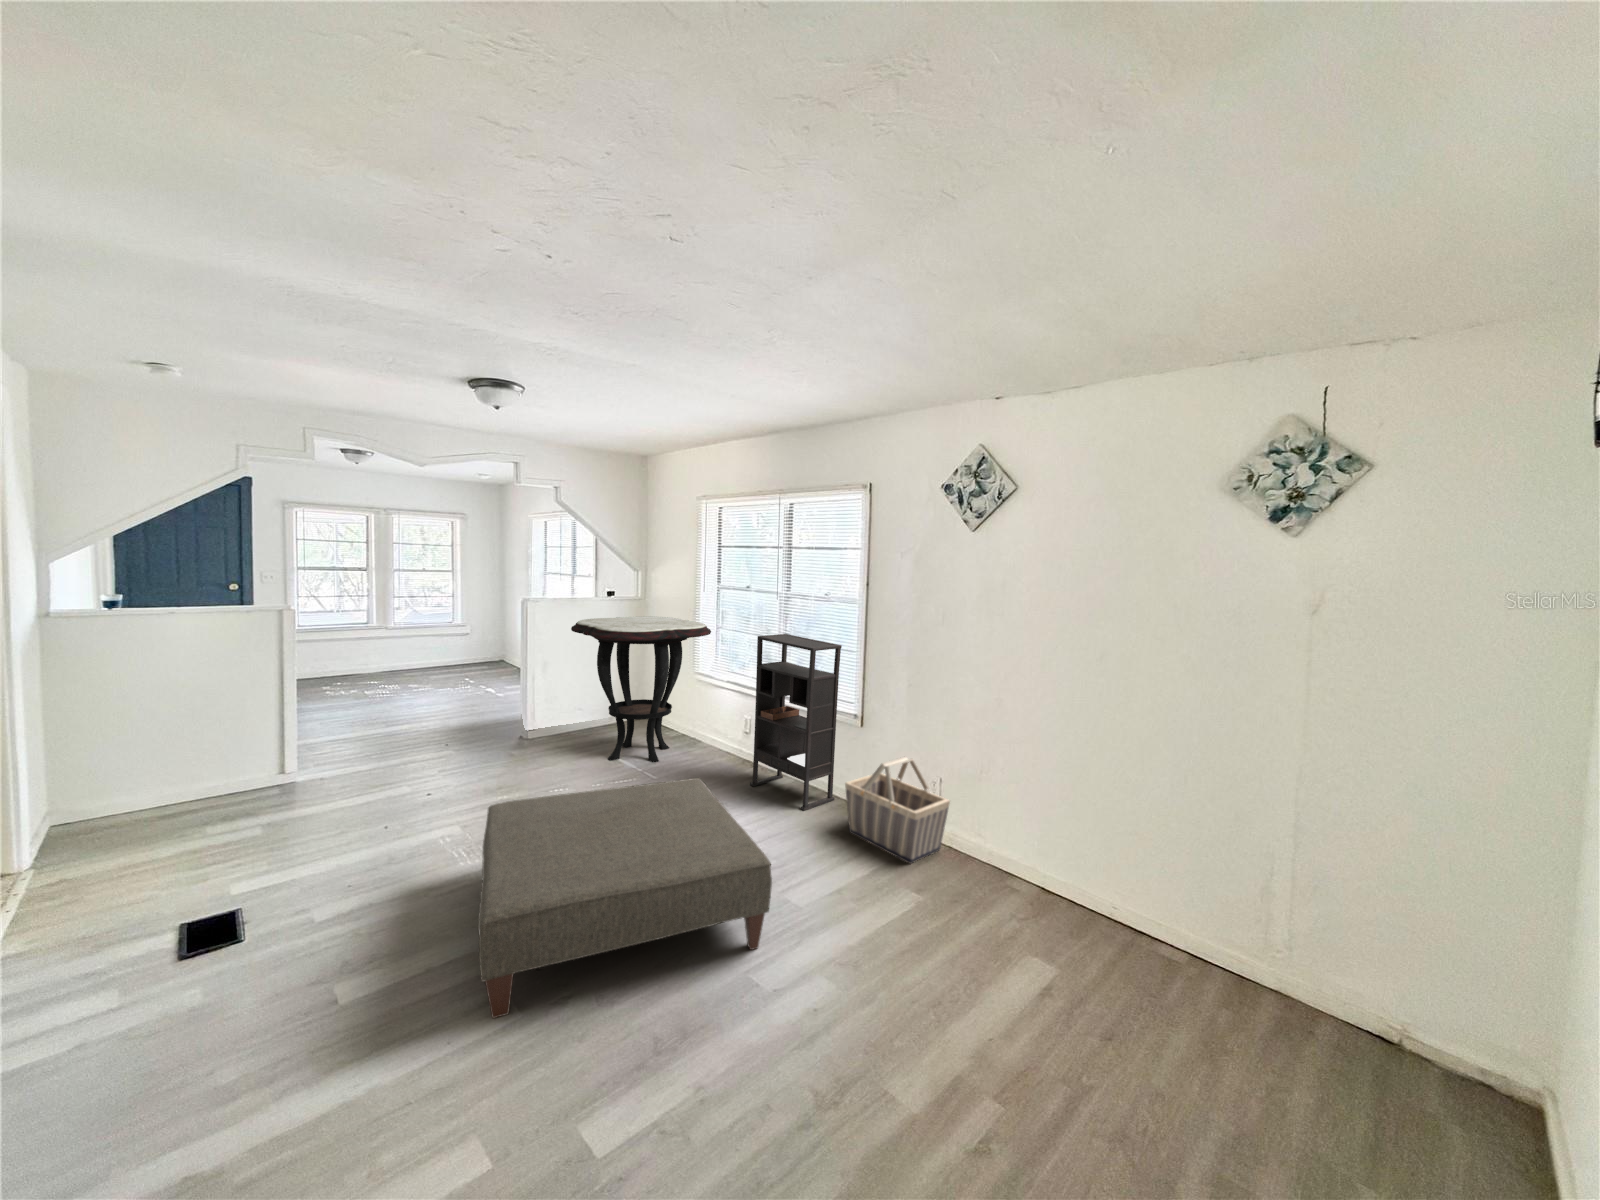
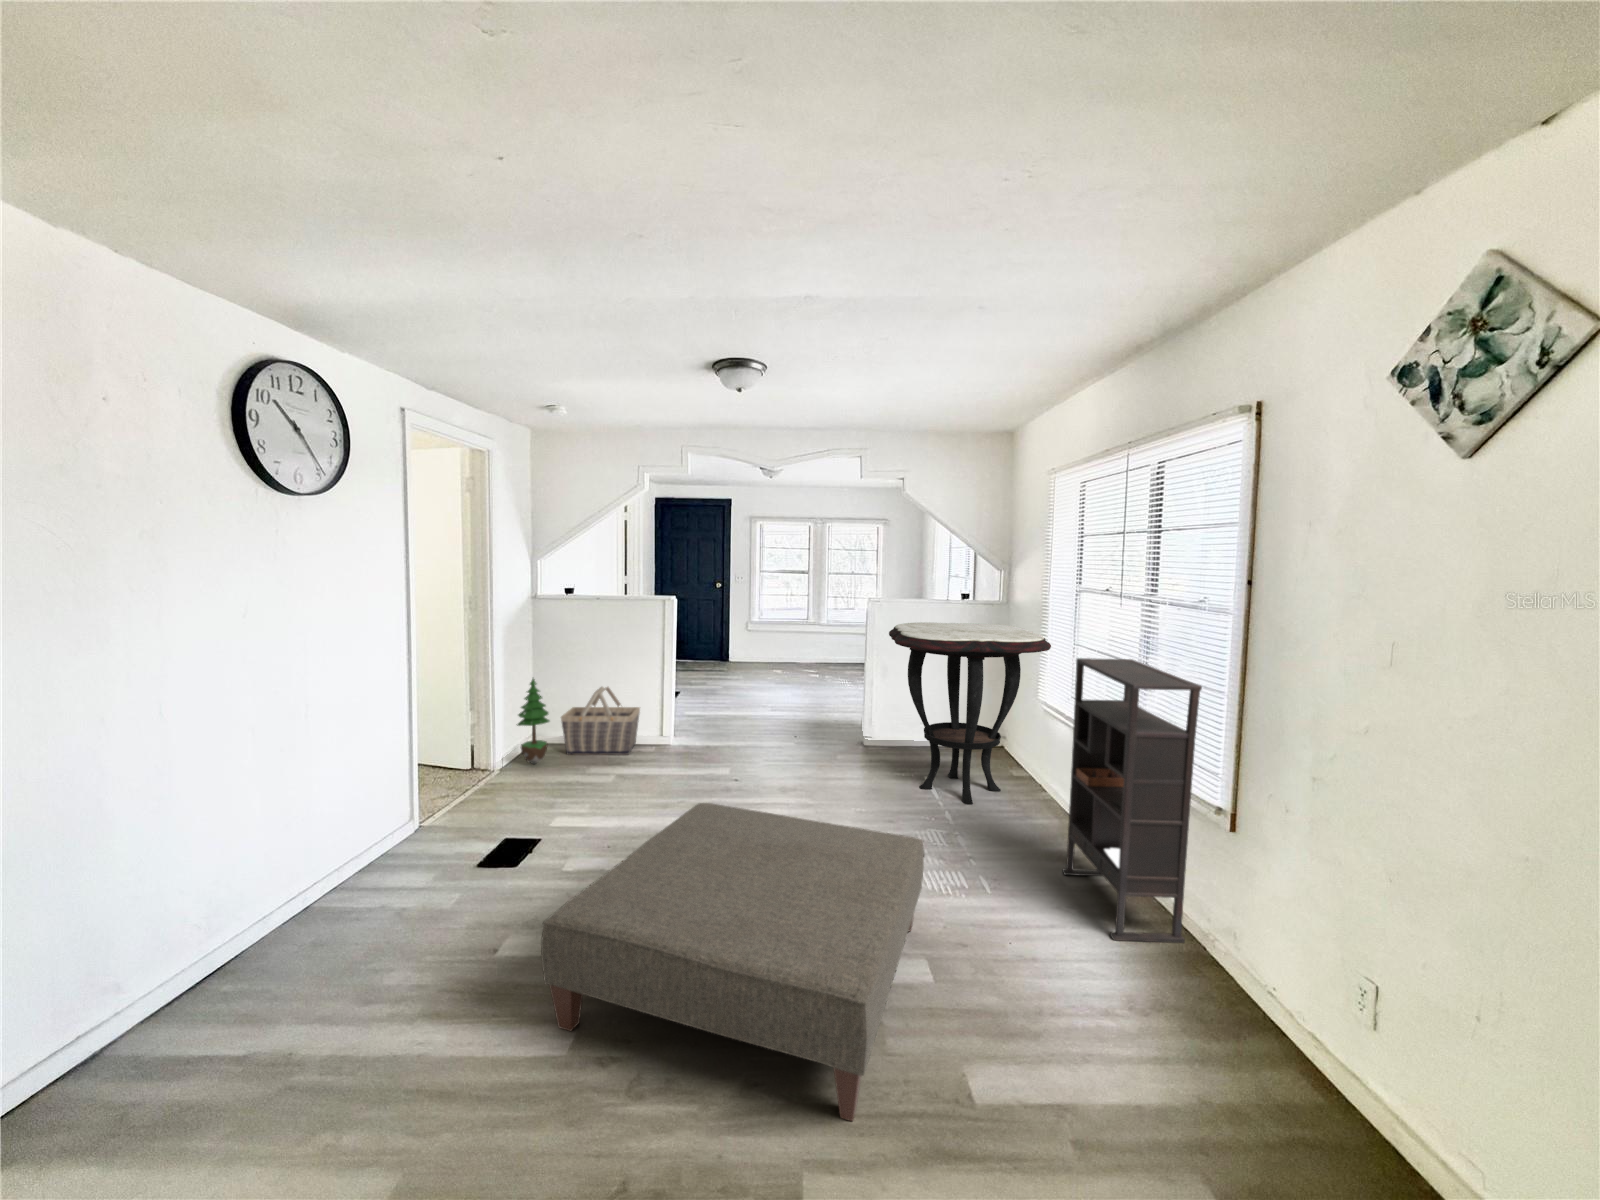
potted tree: none [37,730,108,855] -> present [517,679,550,764]
basket: present [845,757,950,864] -> present [561,687,640,755]

